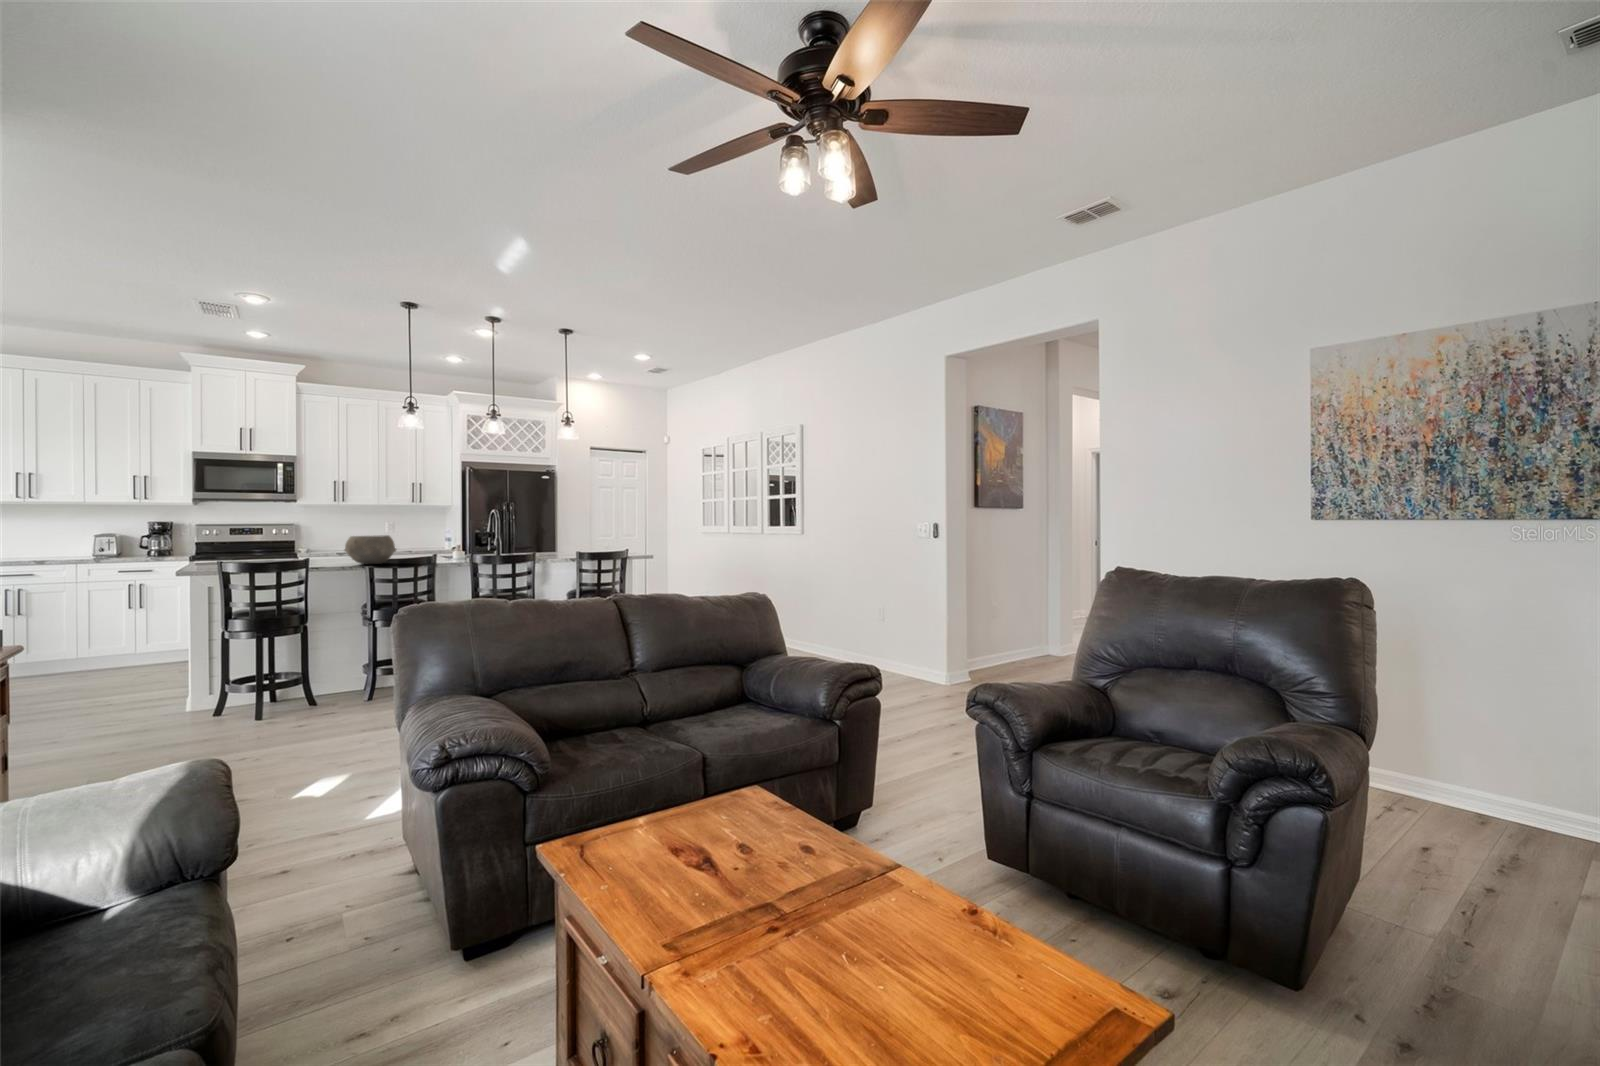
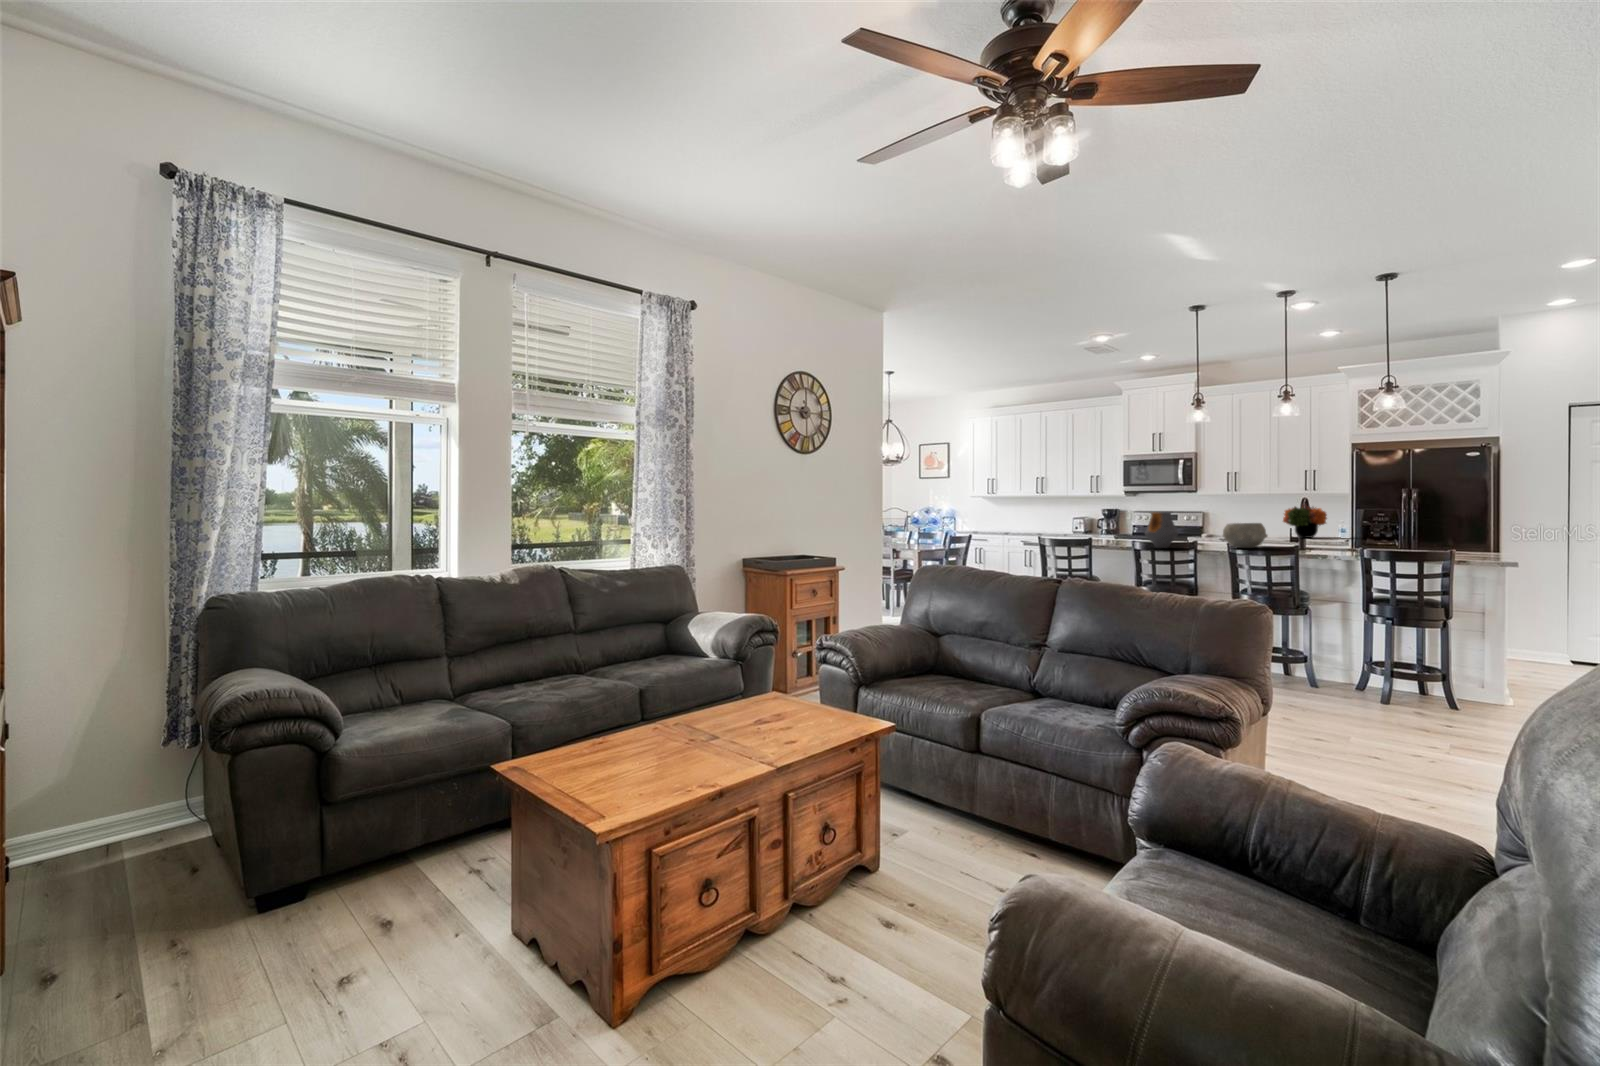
flower arrangement: none [399,519,444,553] -> present [1283,505,1327,538]
vase: none [237,521,287,568] -> present [1145,512,1178,548]

